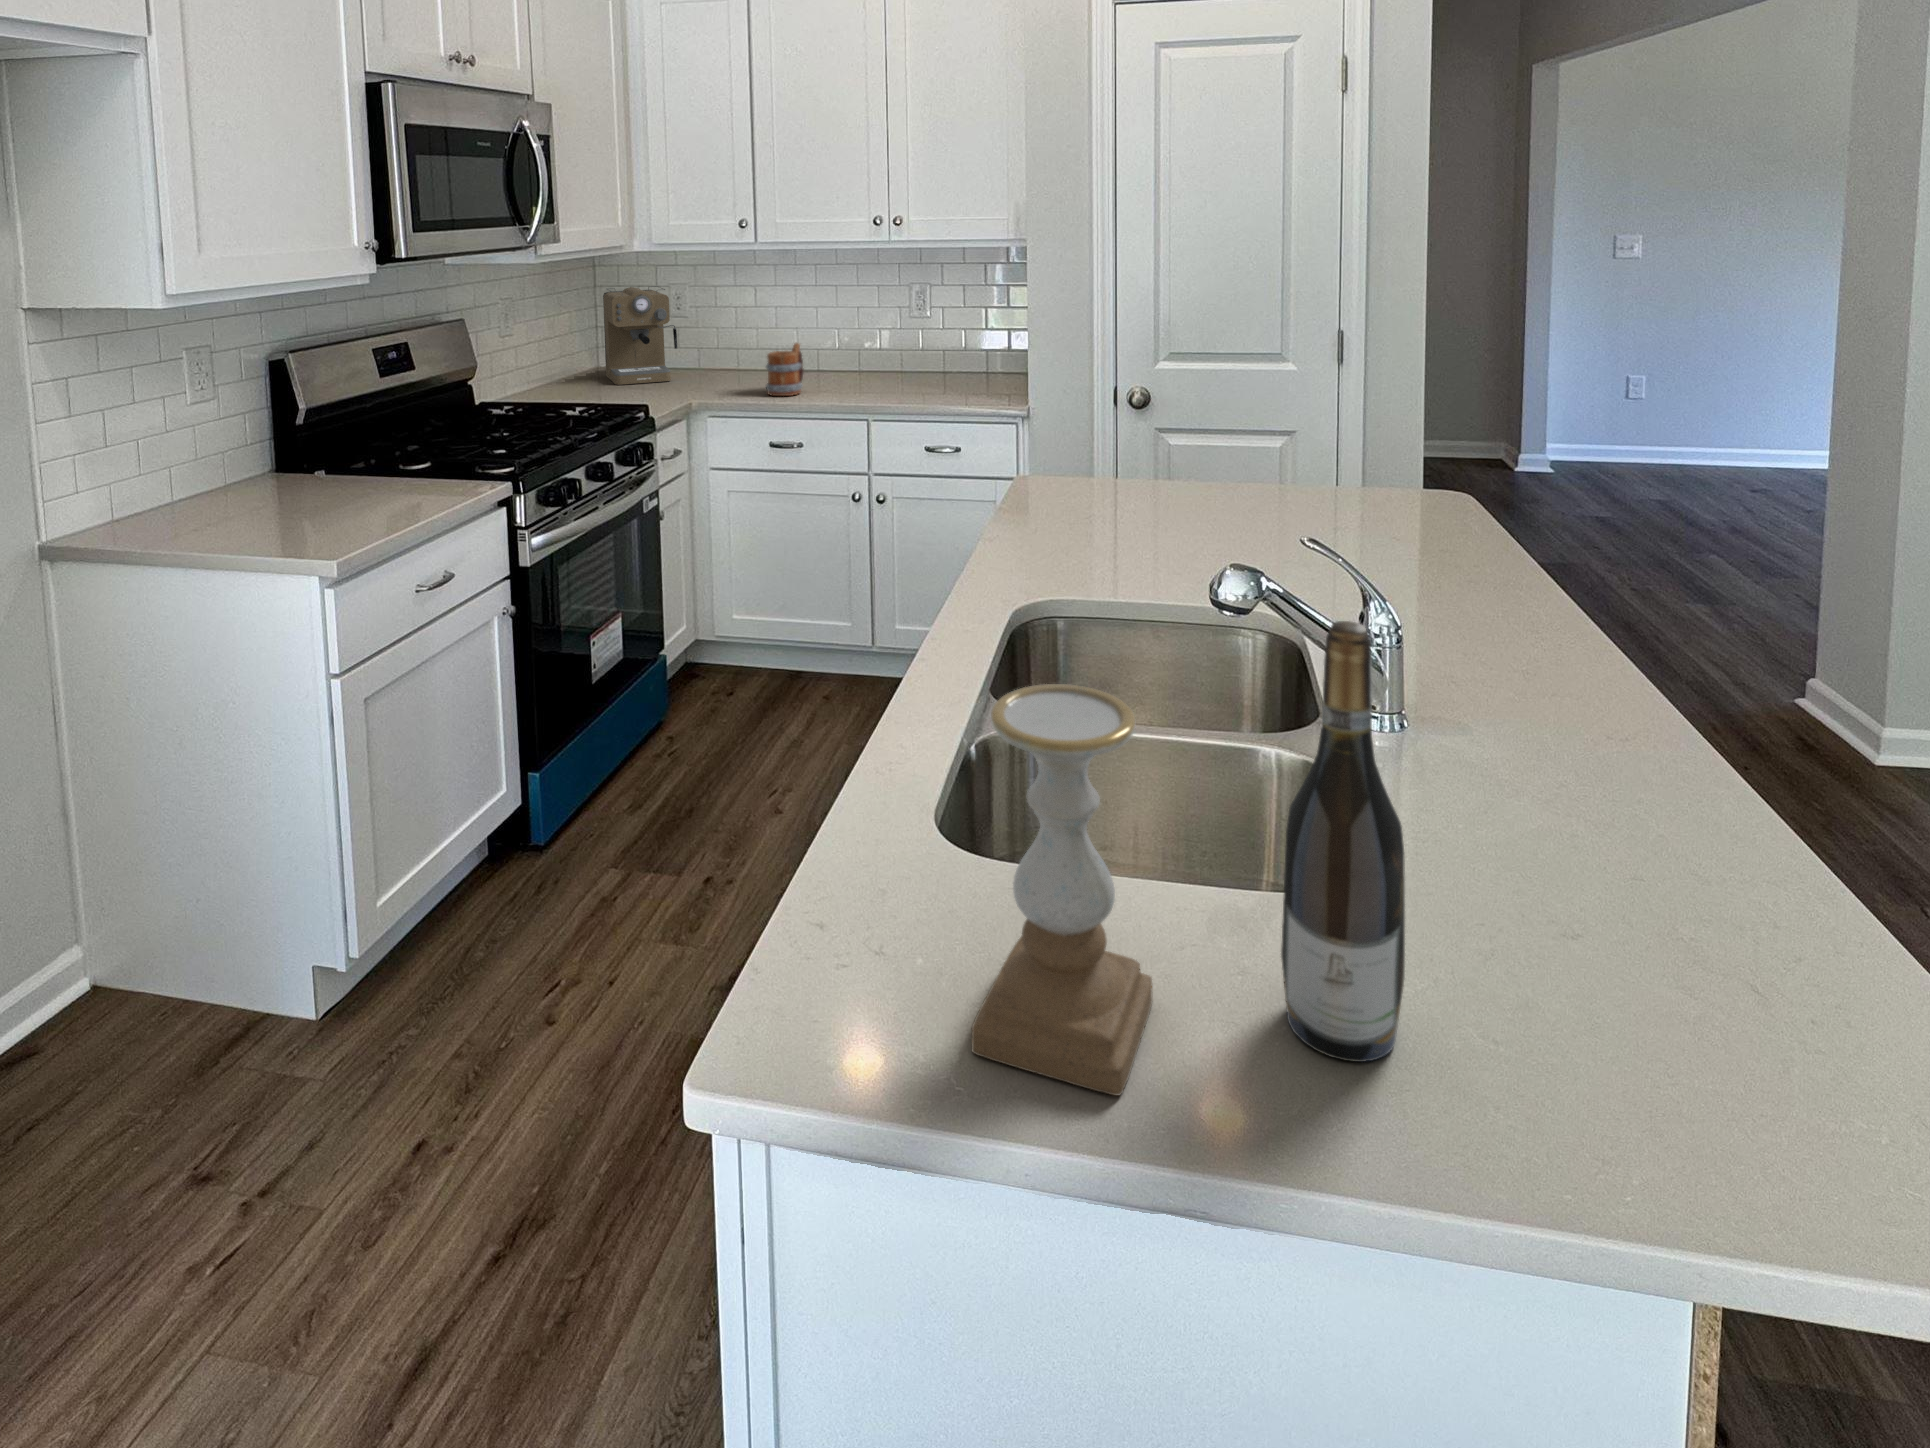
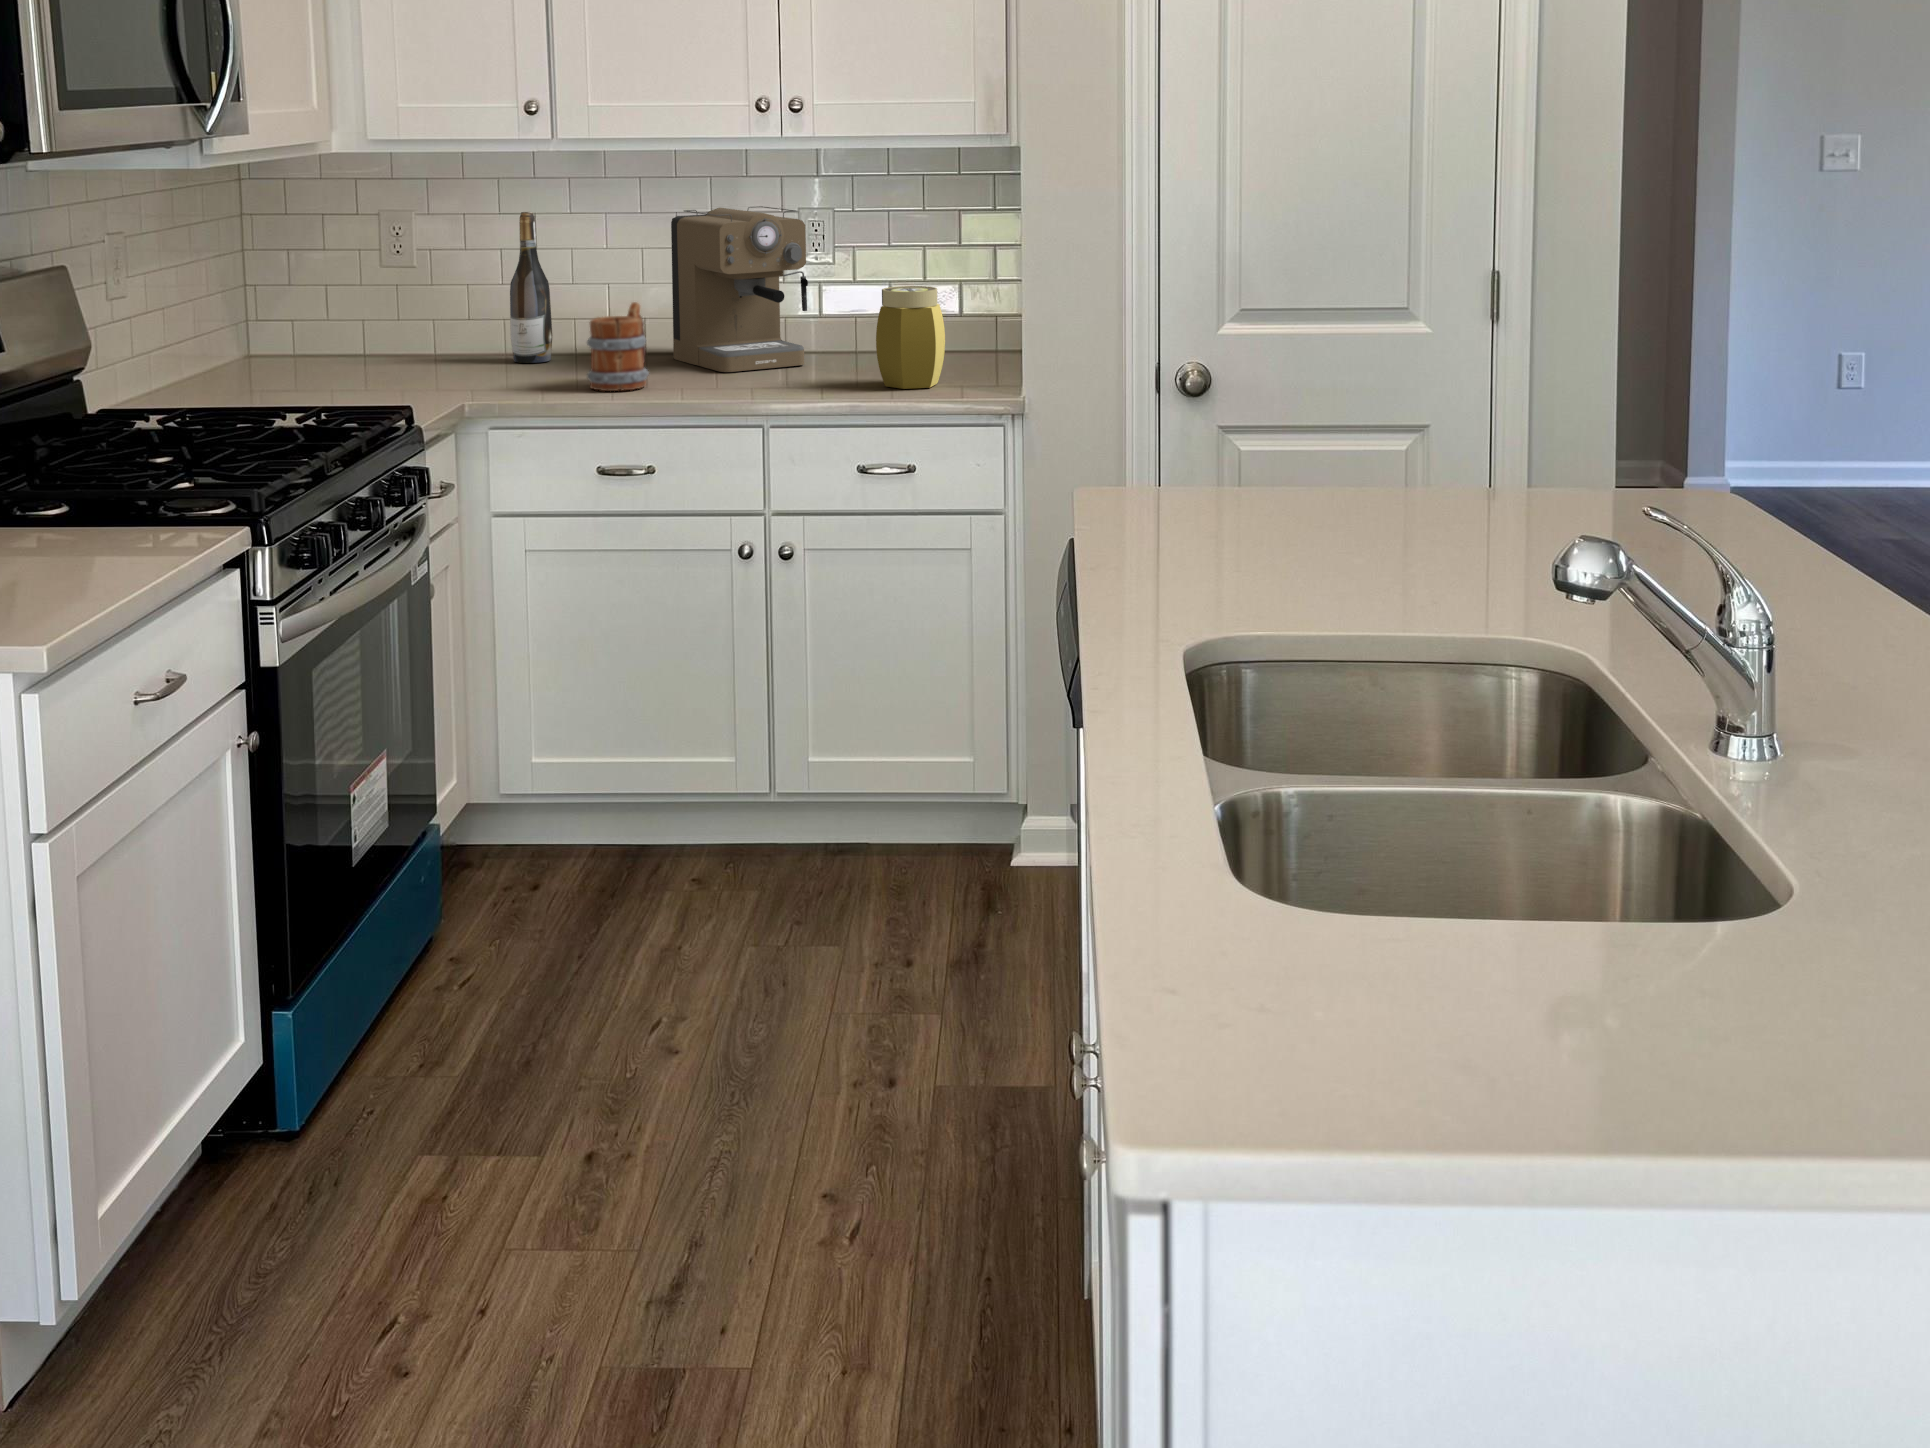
coffee maker: present [603,286,677,385] -> present [671,206,808,372]
jar: none [937,335,981,399] -> present [876,286,945,389]
wine bottle: present [1281,621,1405,1062] -> present [510,212,552,363]
candle holder: present [972,684,1152,1095] -> none [1396,646,1589,1104]

